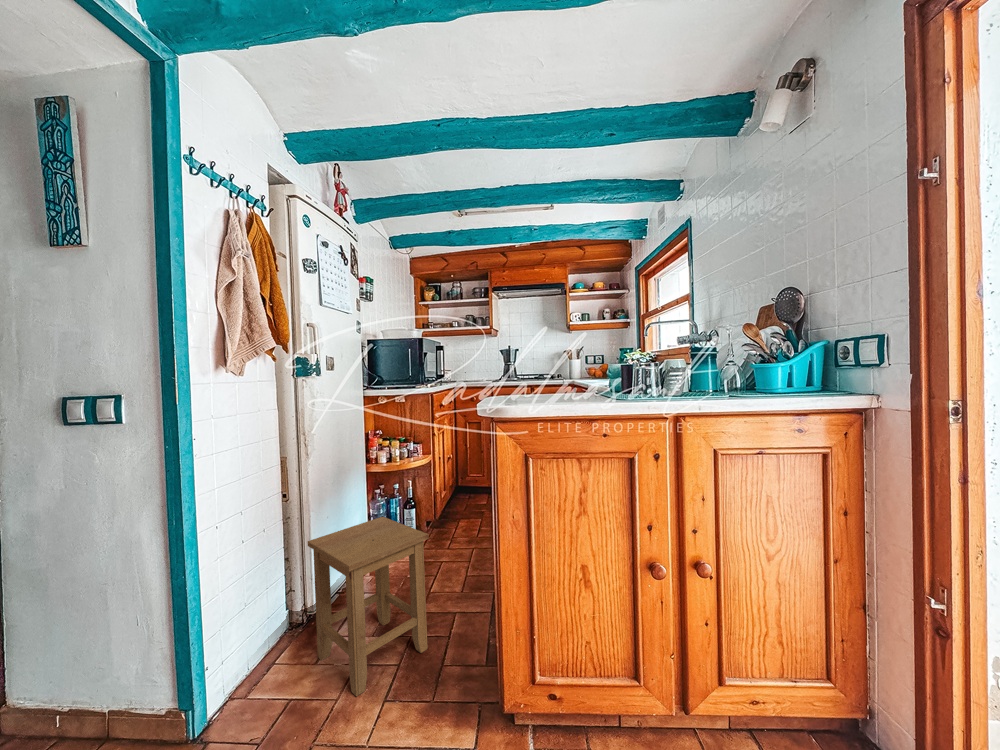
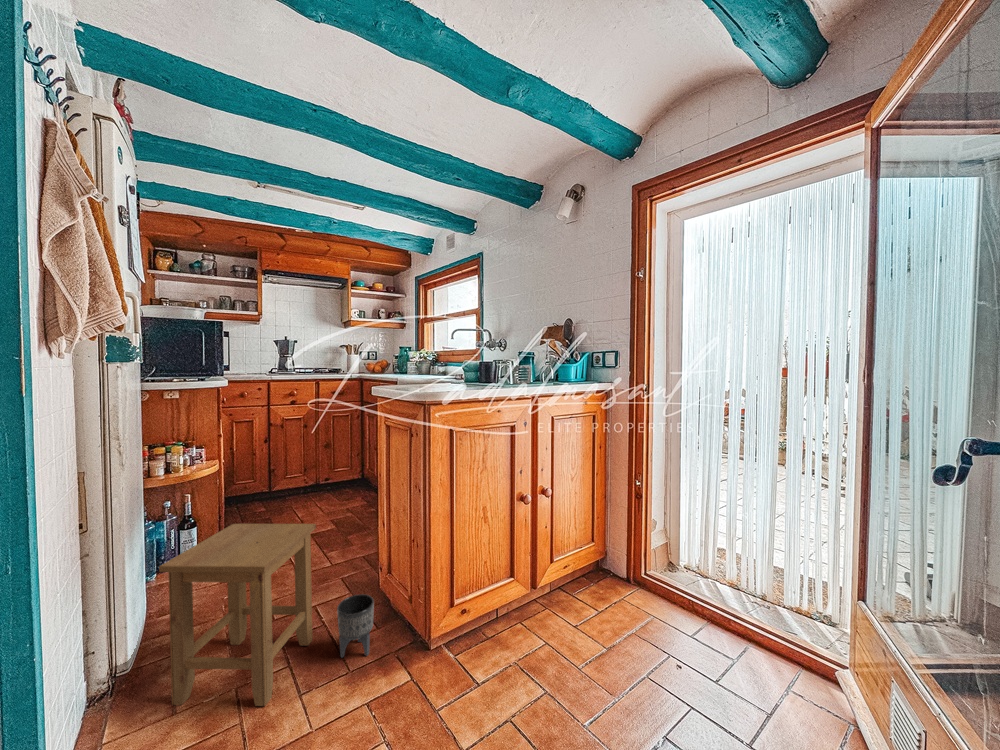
planter: none [430,620,467,693] -> present [337,594,374,657]

